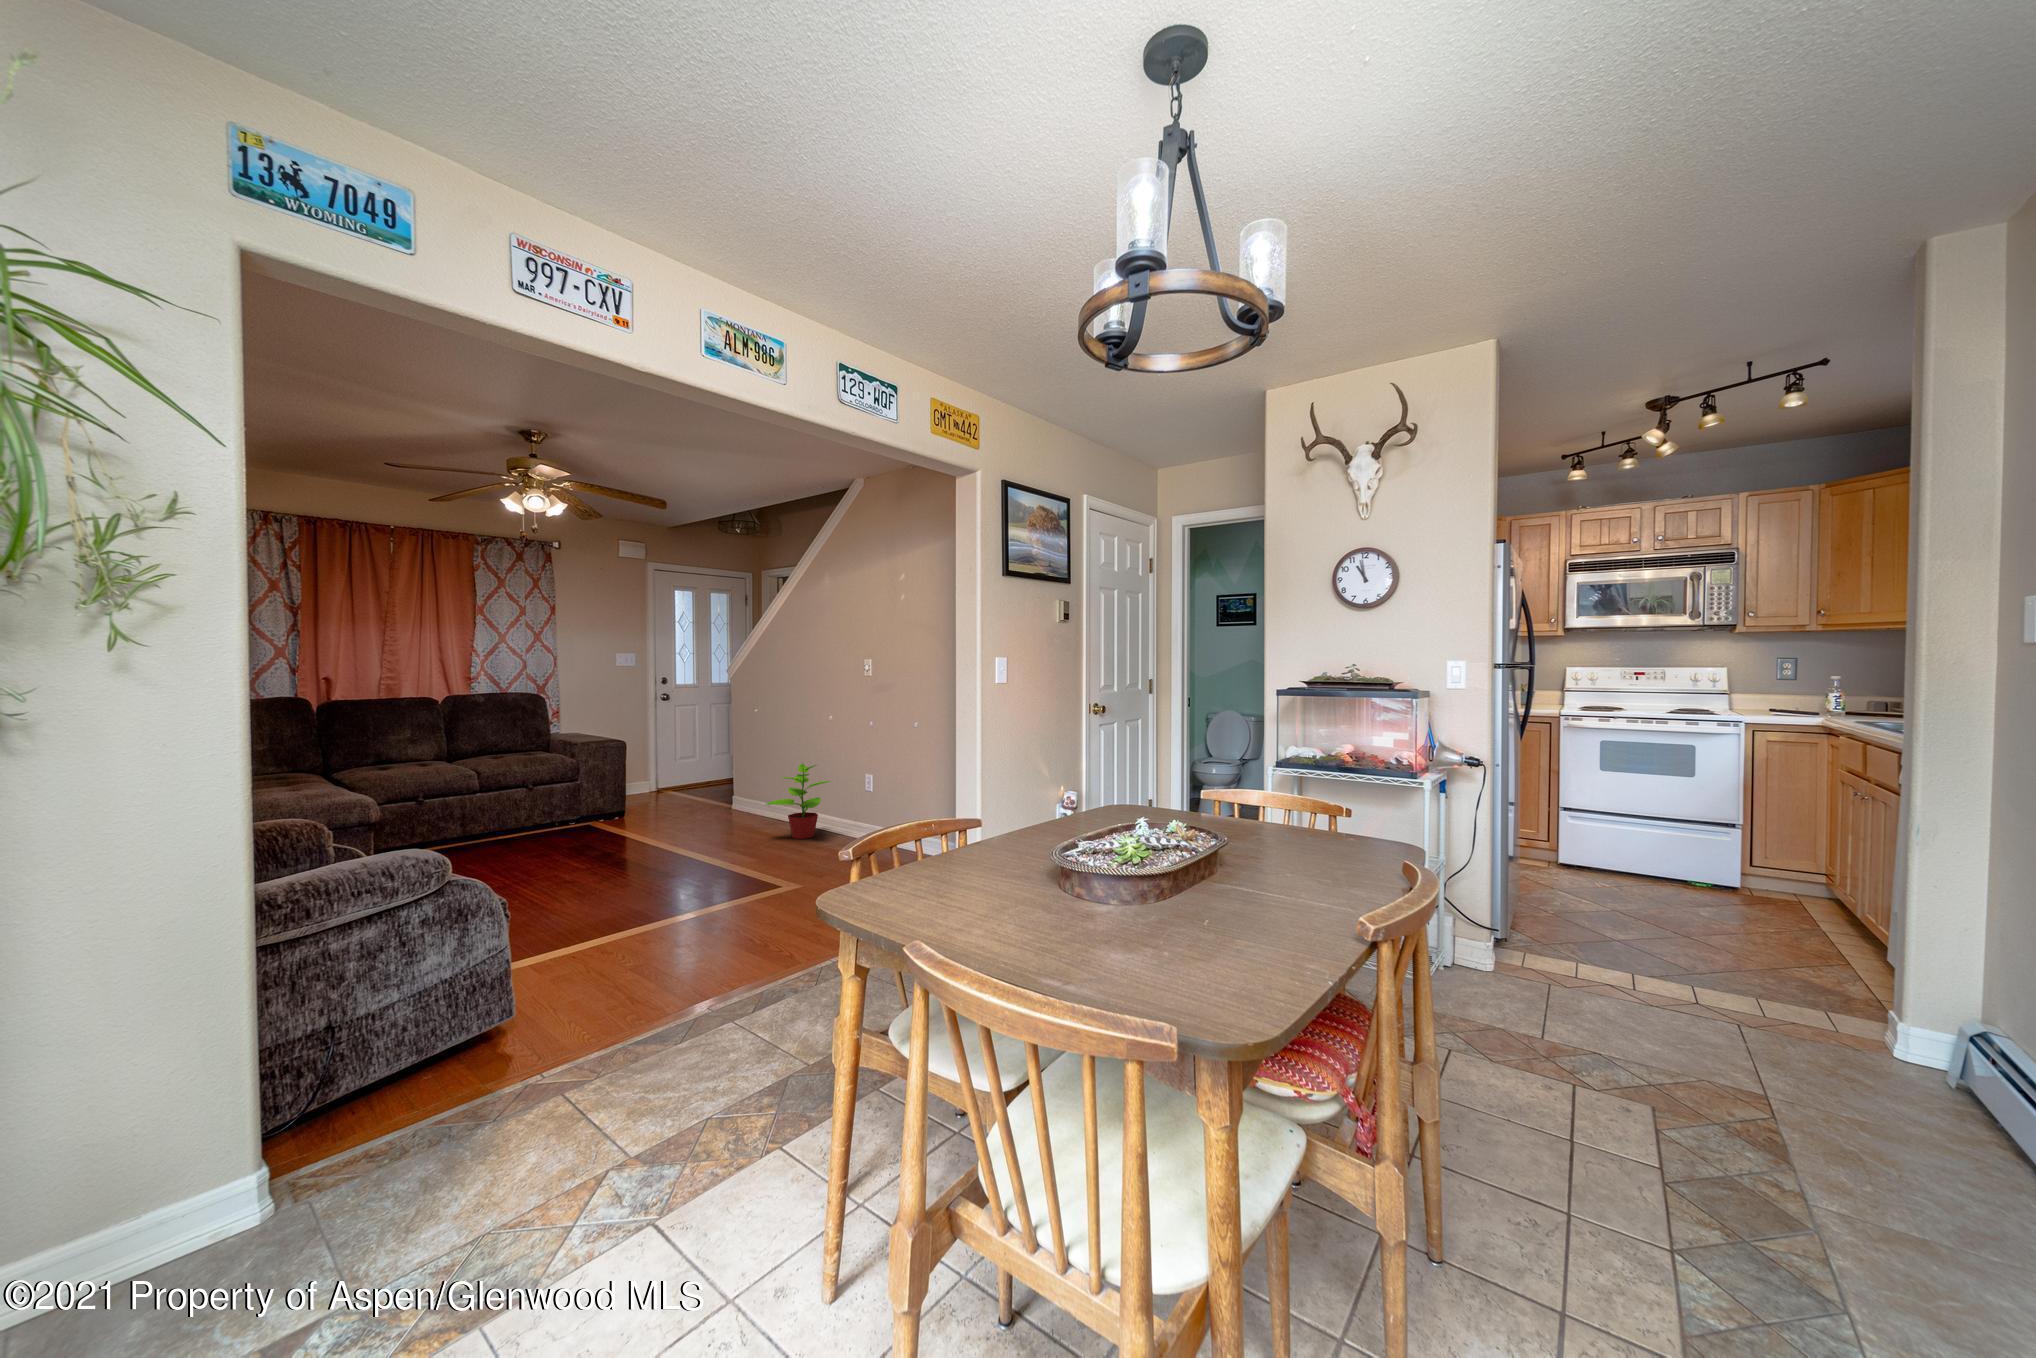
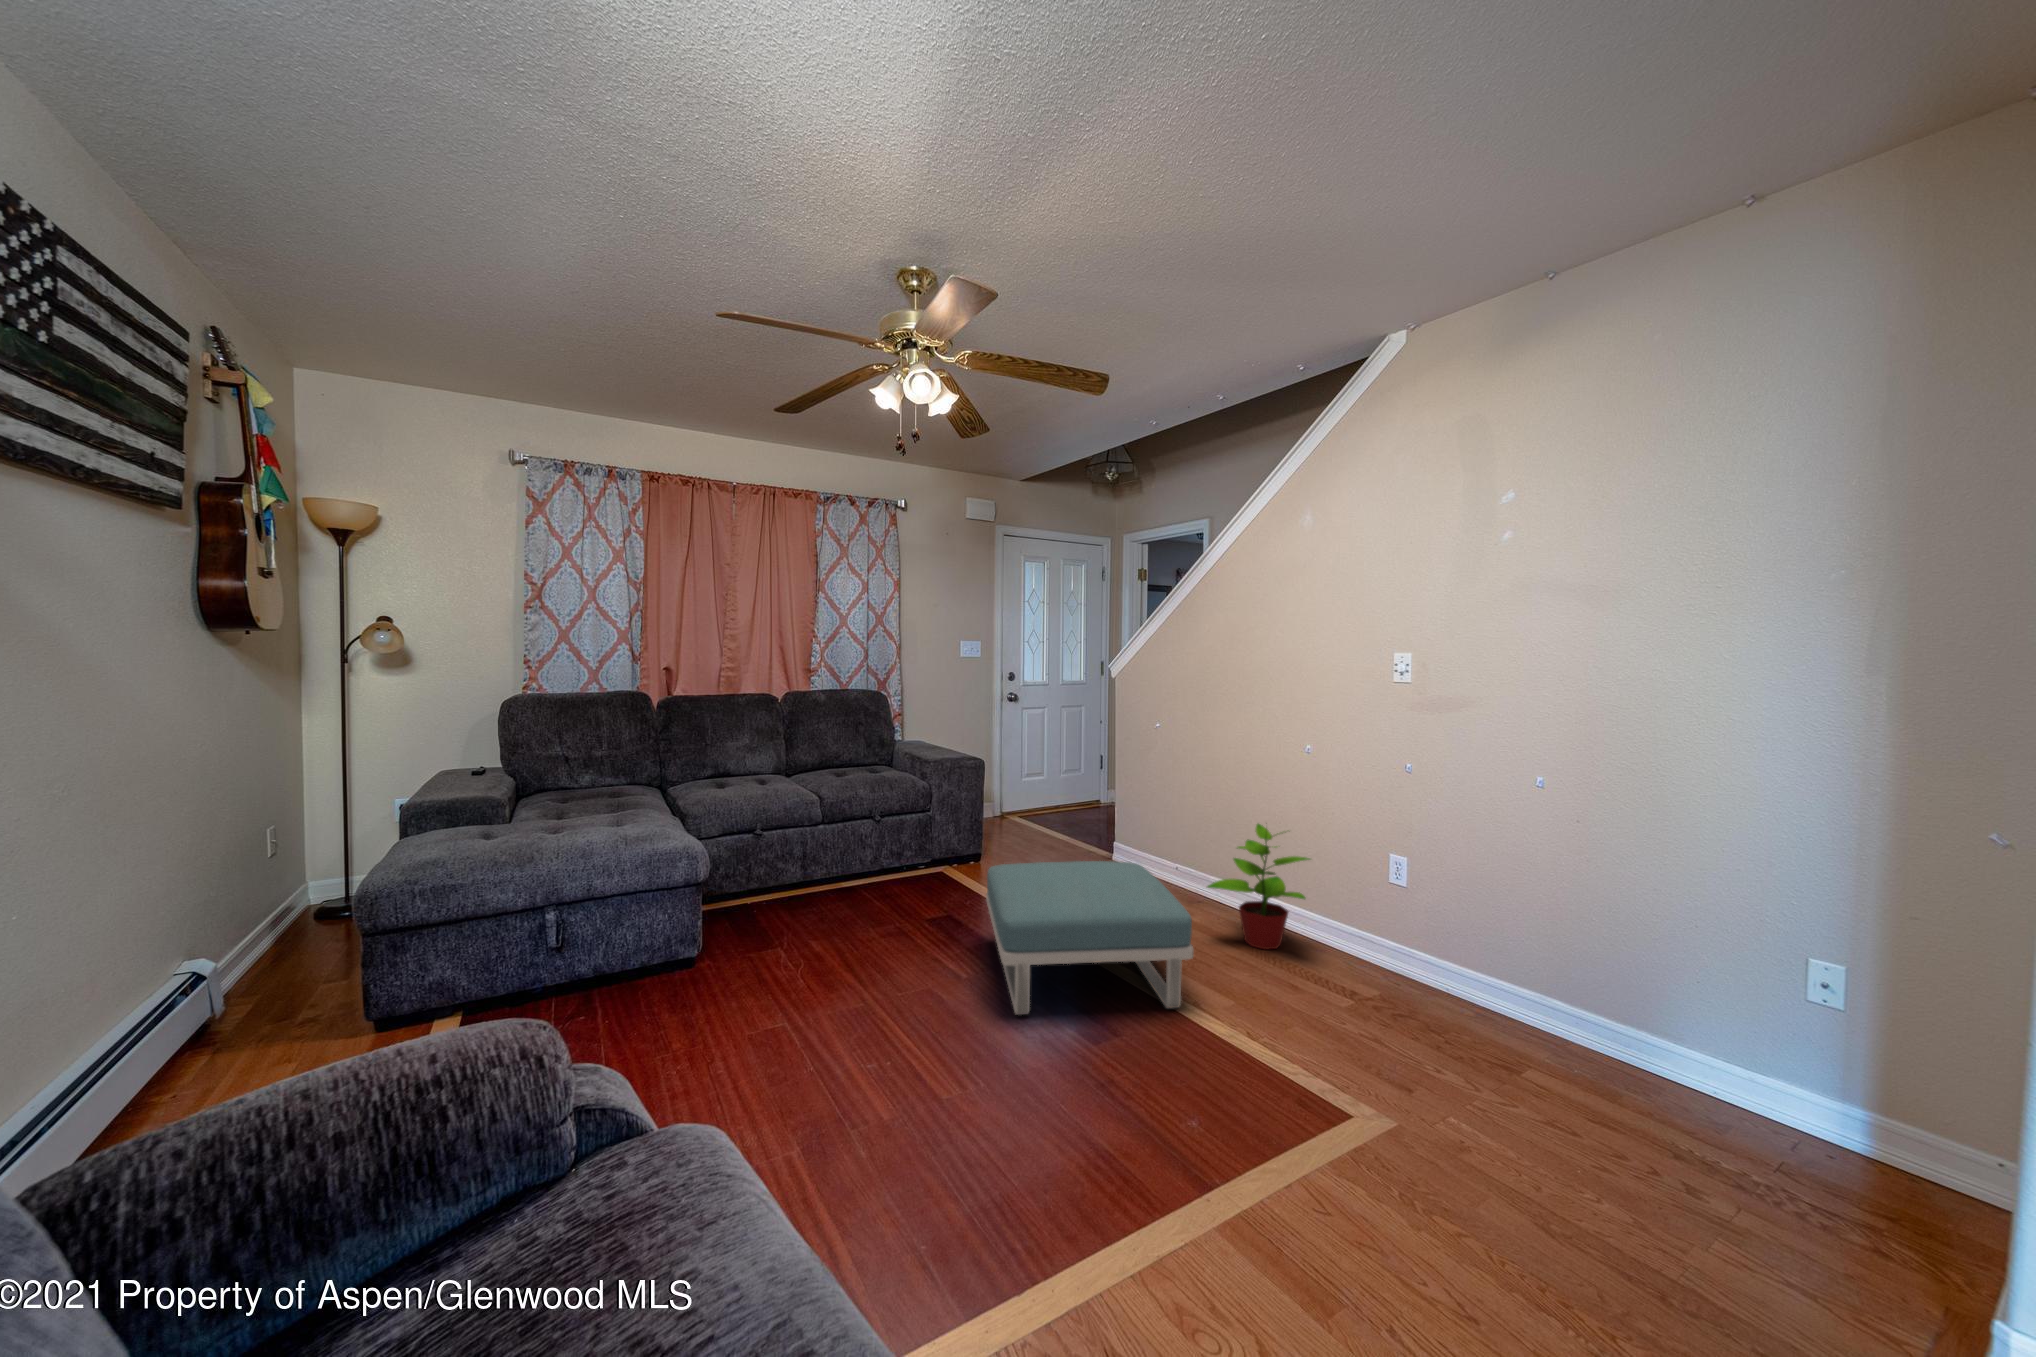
footstool: none [604,793,733,878] -> present [986,861,1193,1015]

